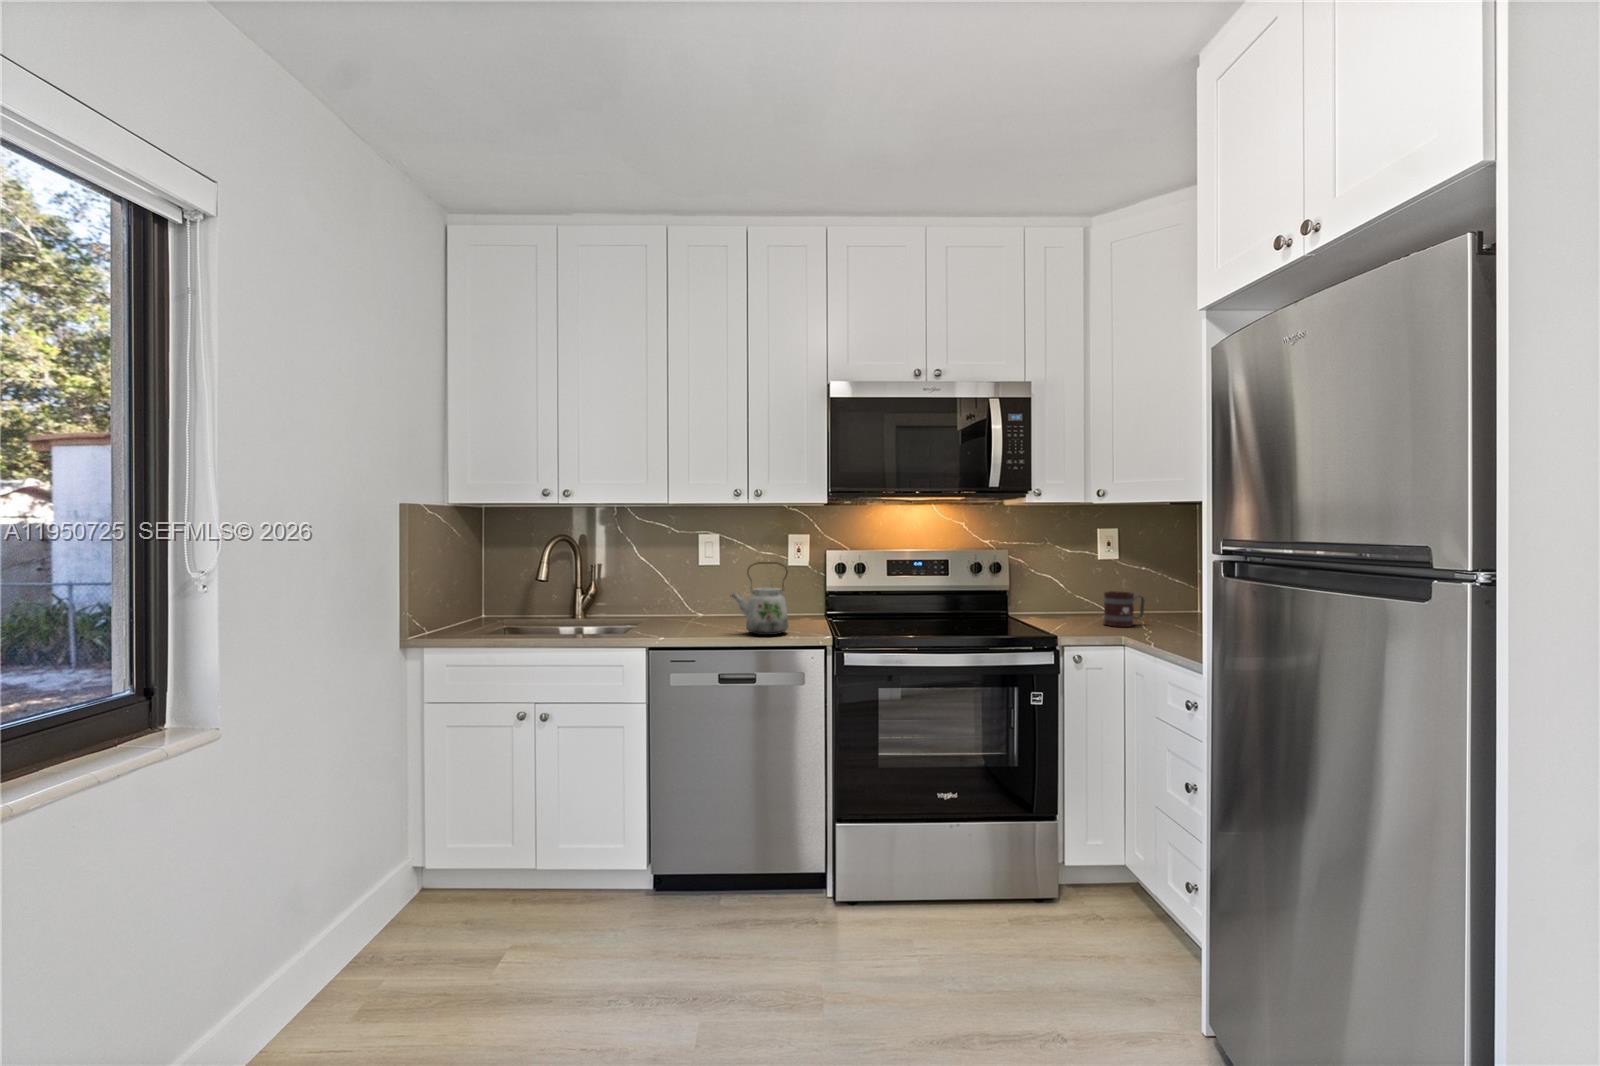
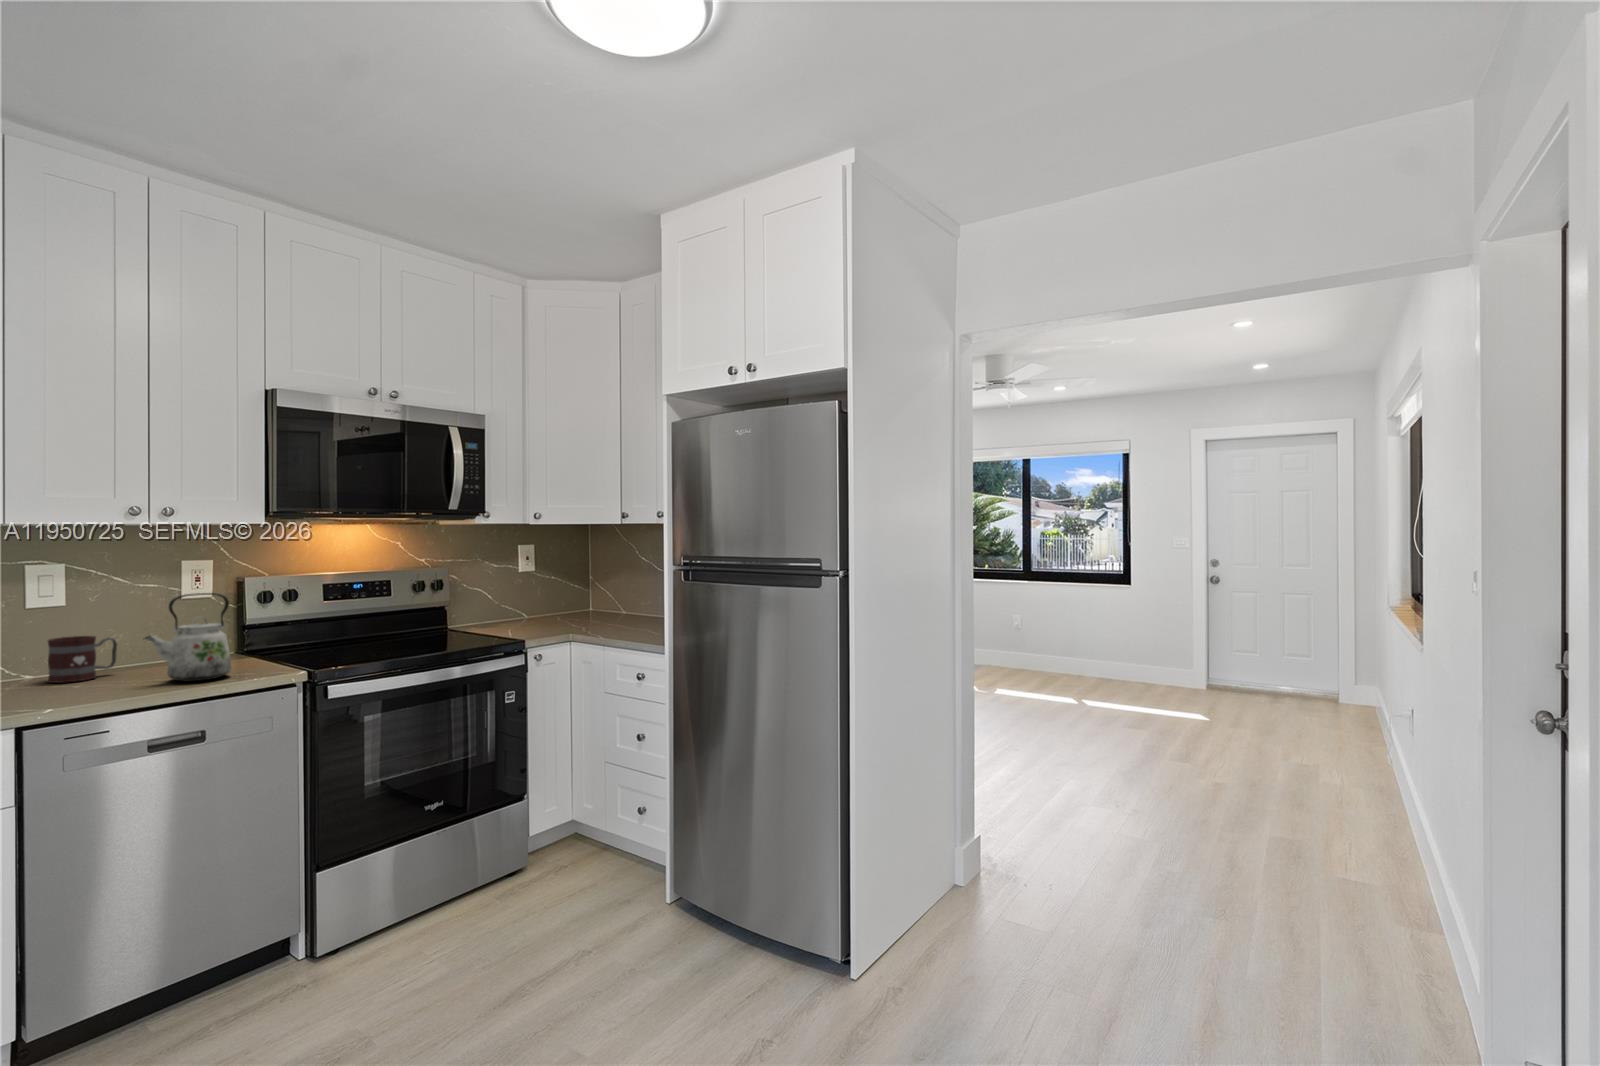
mug: present [1103,591,1144,627] -> present [48,636,117,683]

